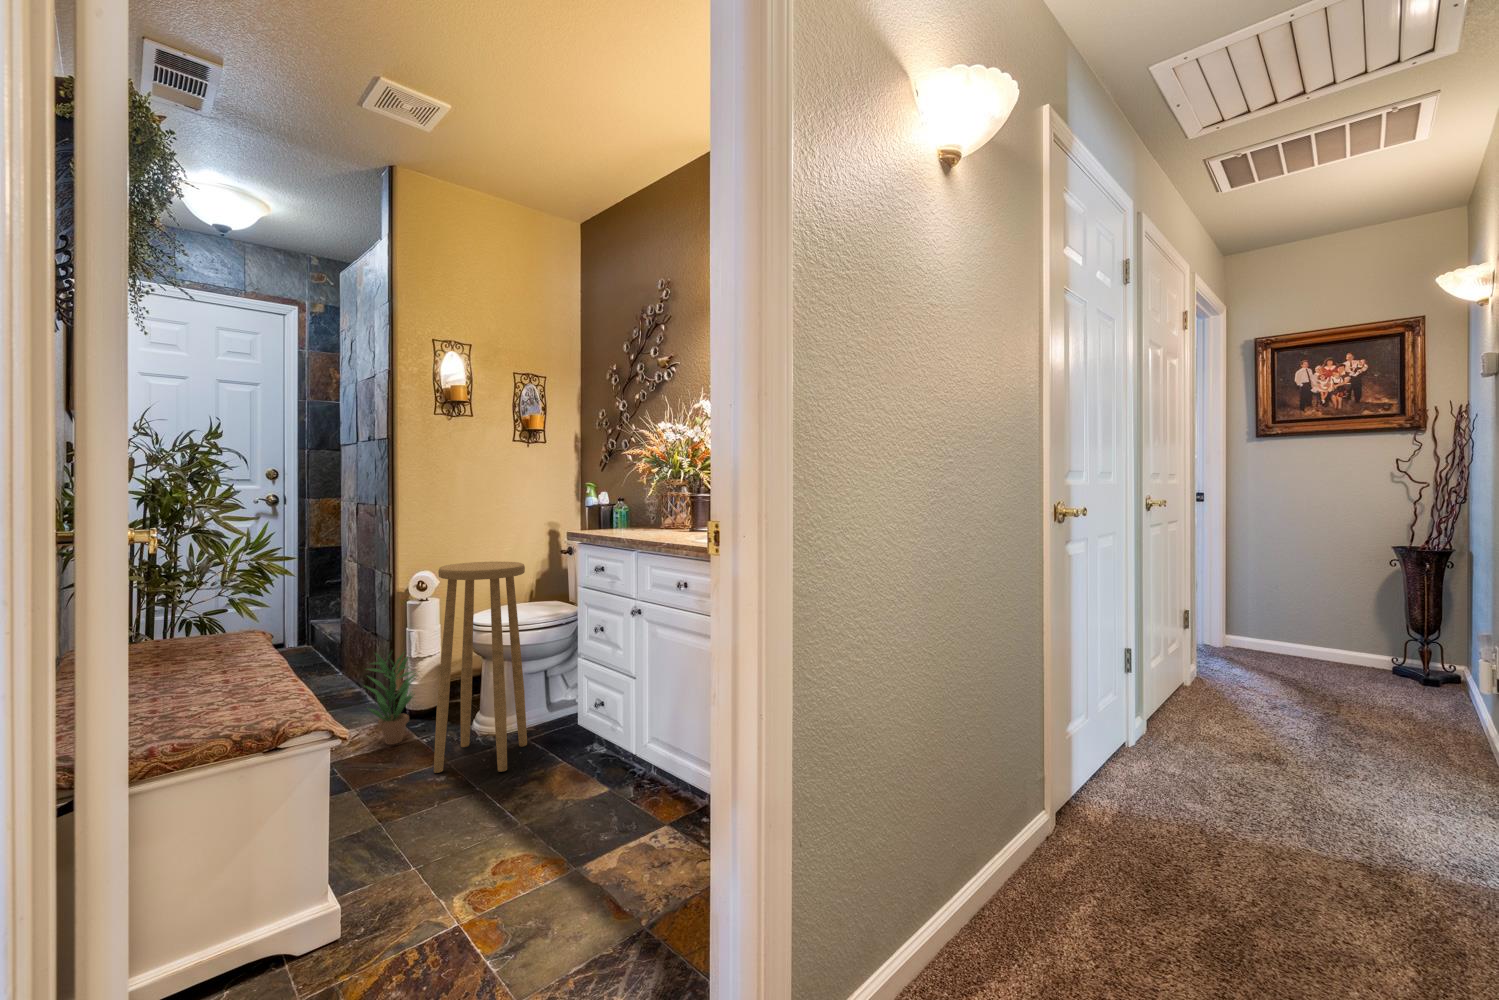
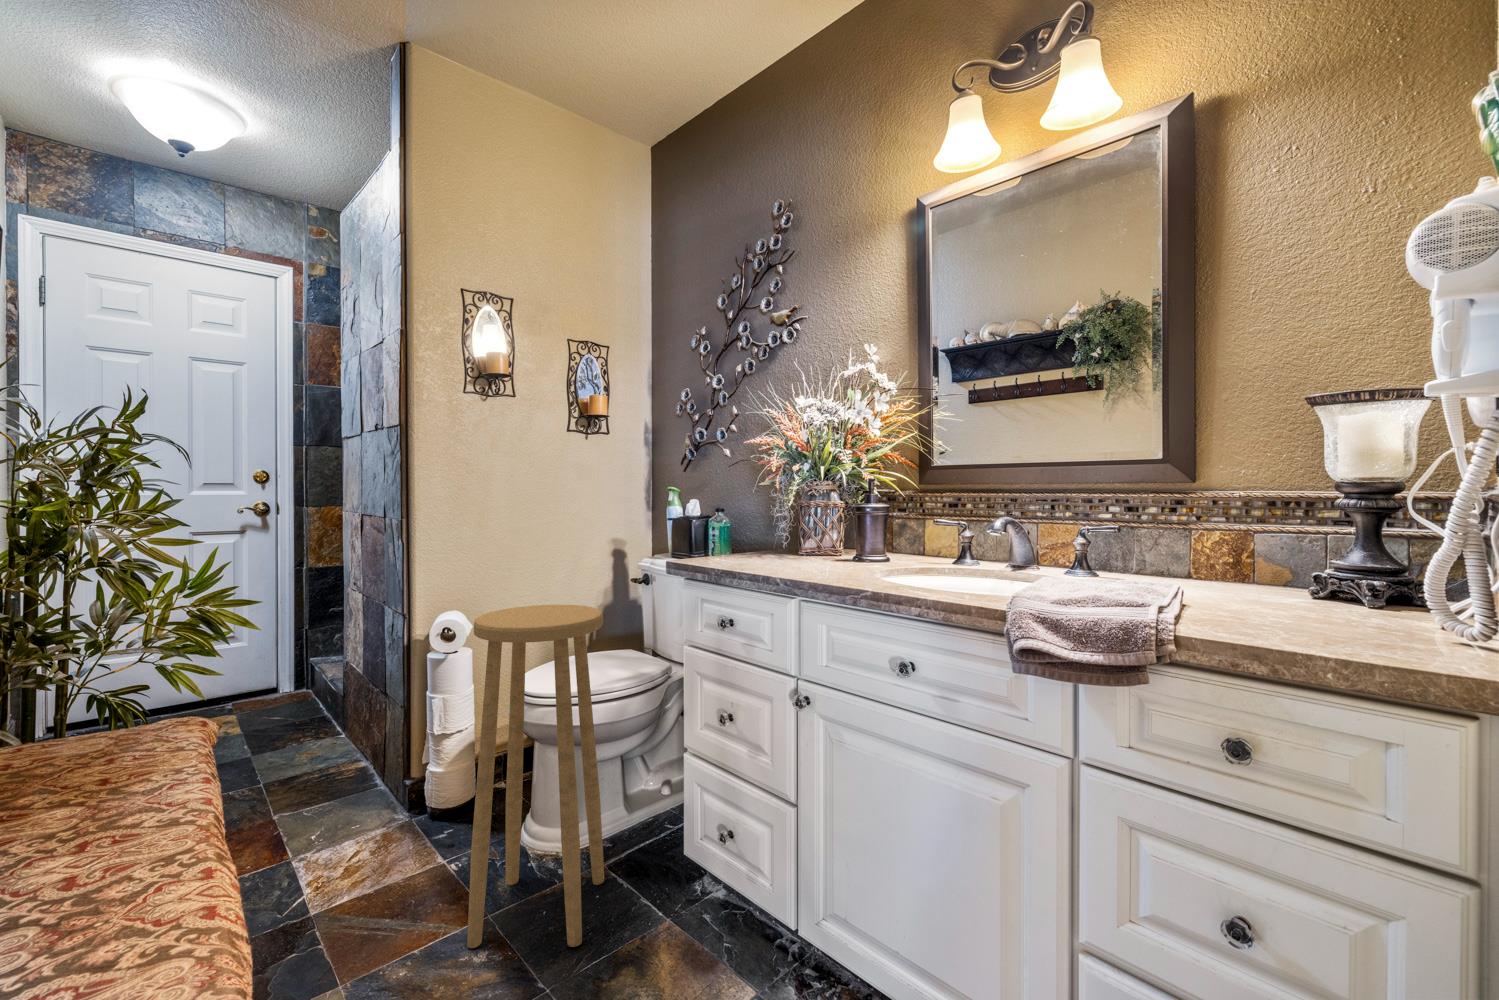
potted plant: present [364,653,416,745] -> none [359,735,446,879]

